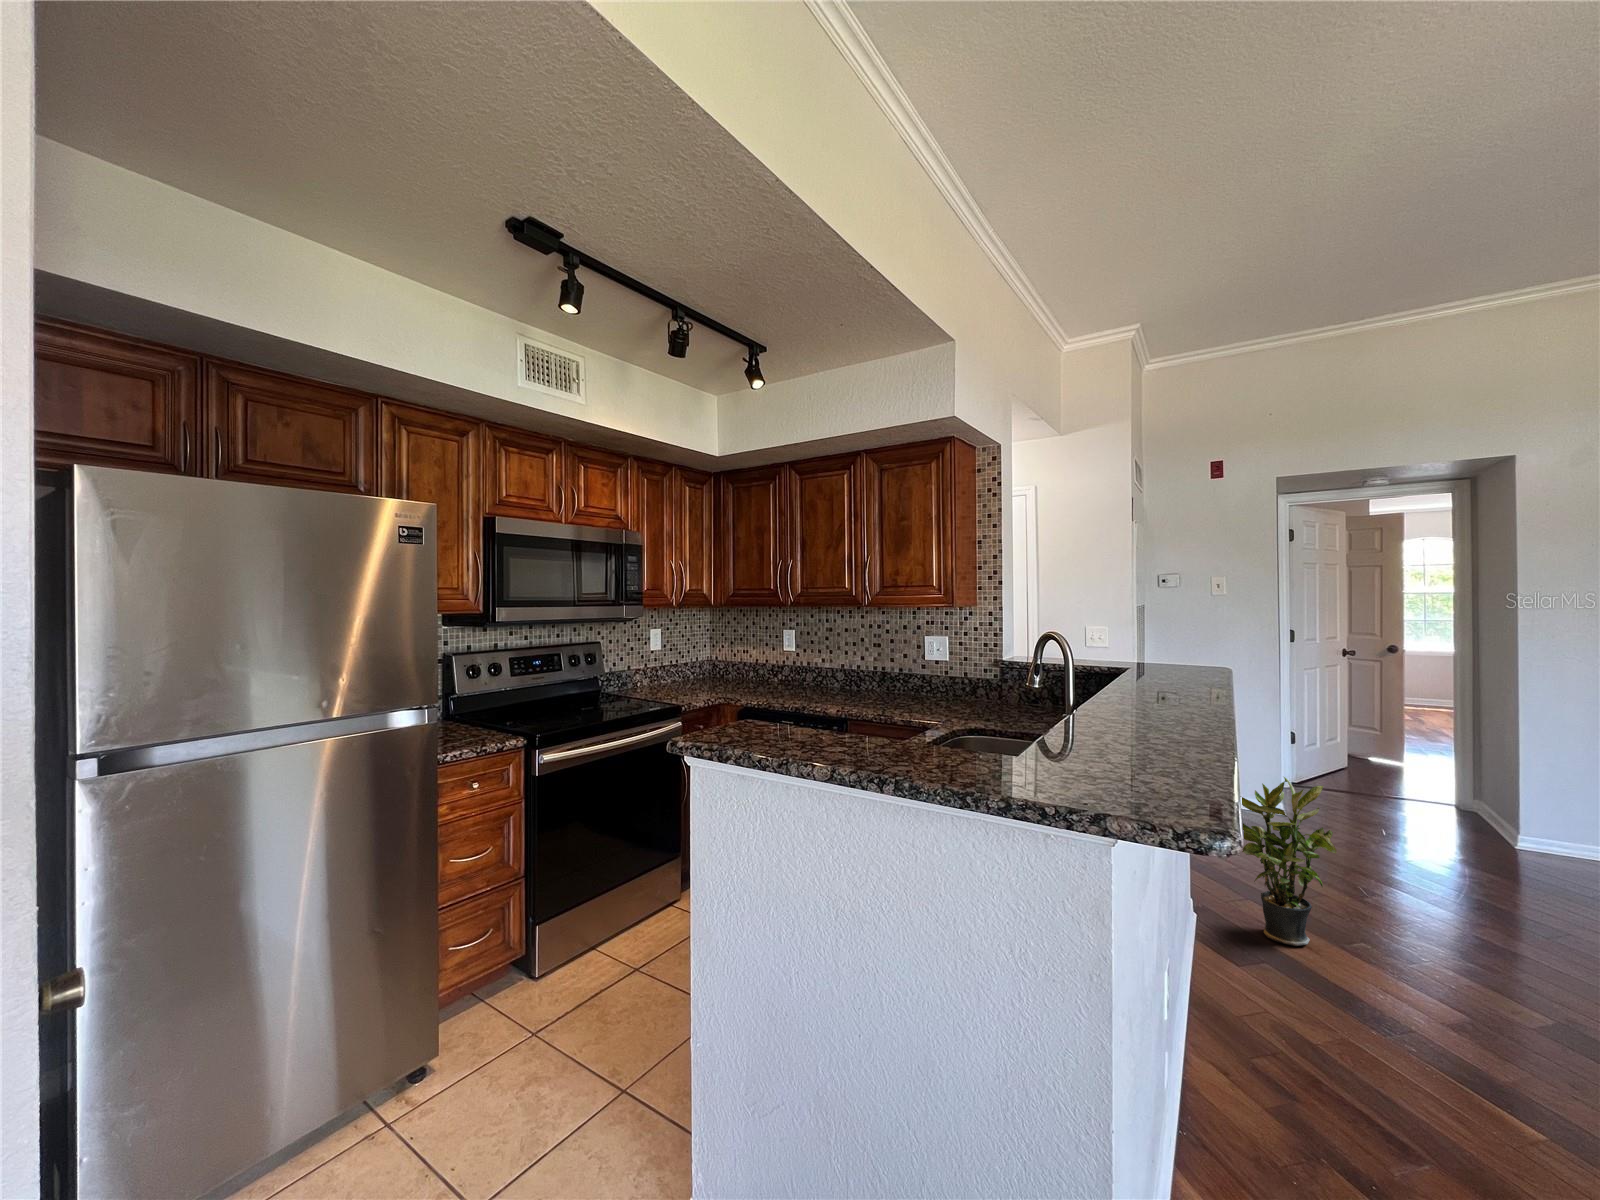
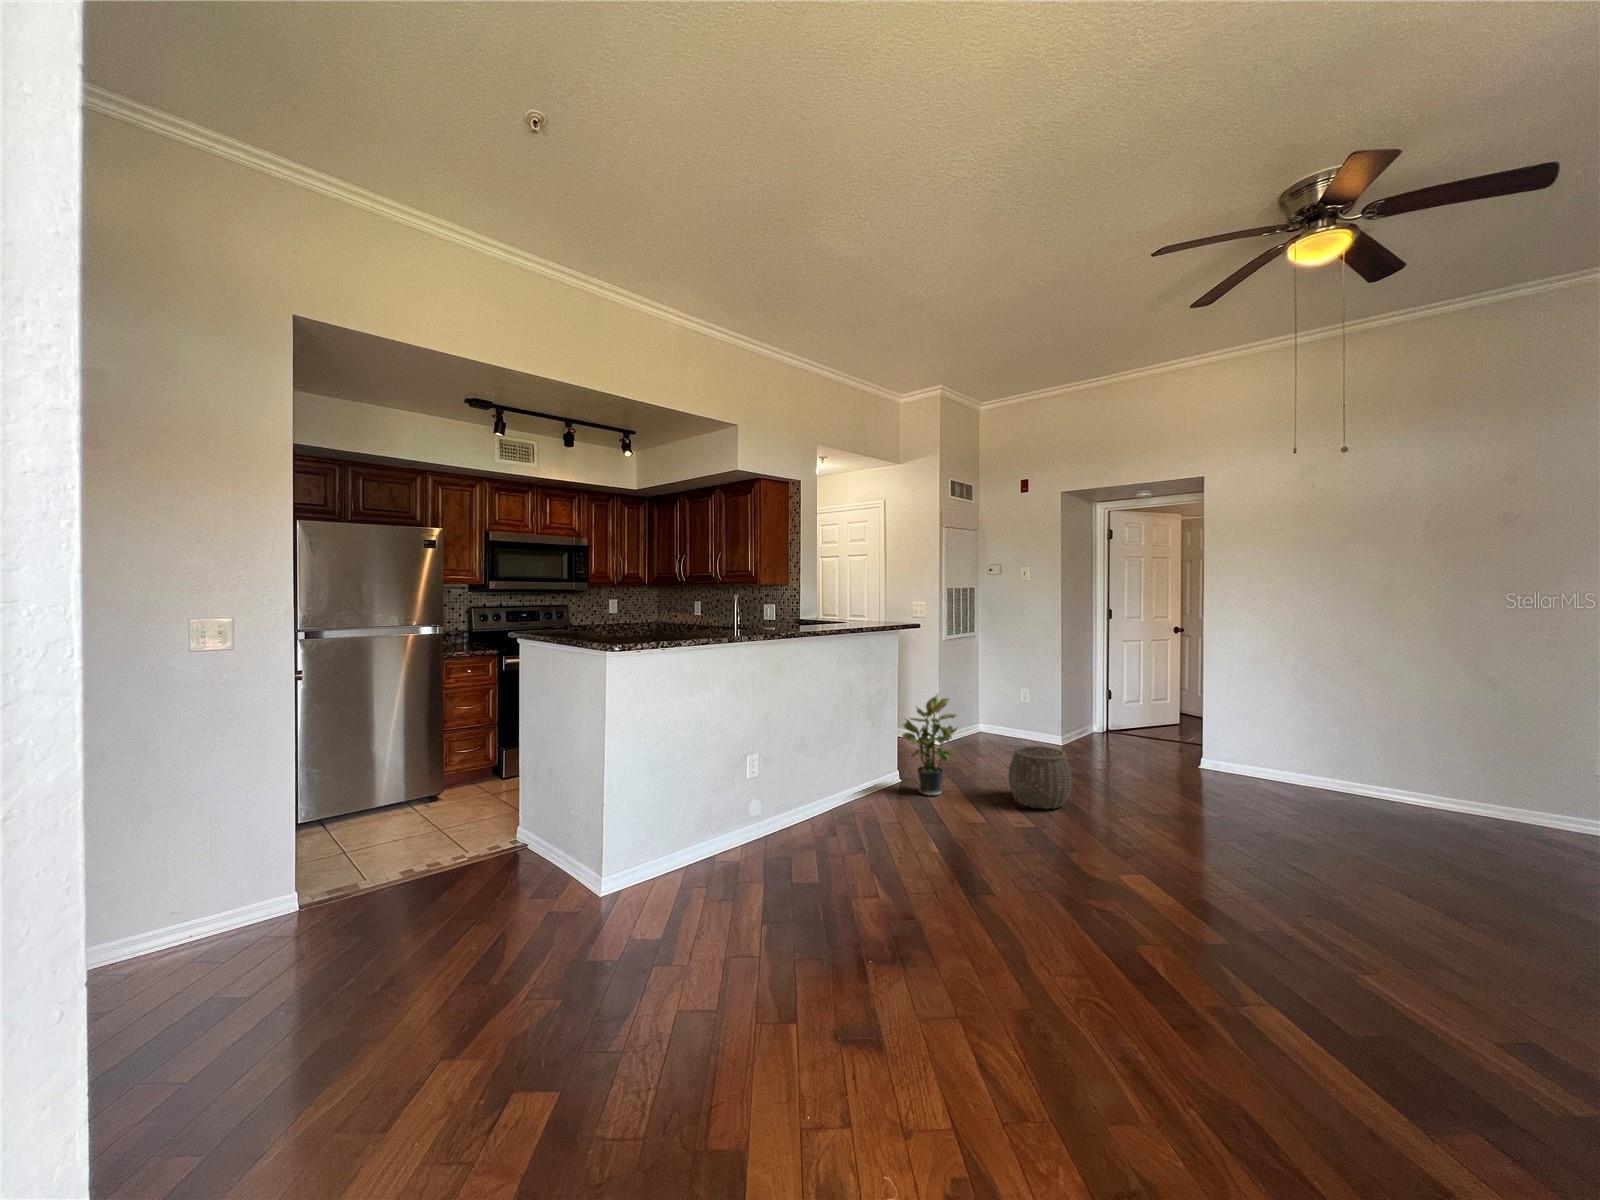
woven basket: none [1397,849,1530,962] -> present [1008,746,1071,809]

